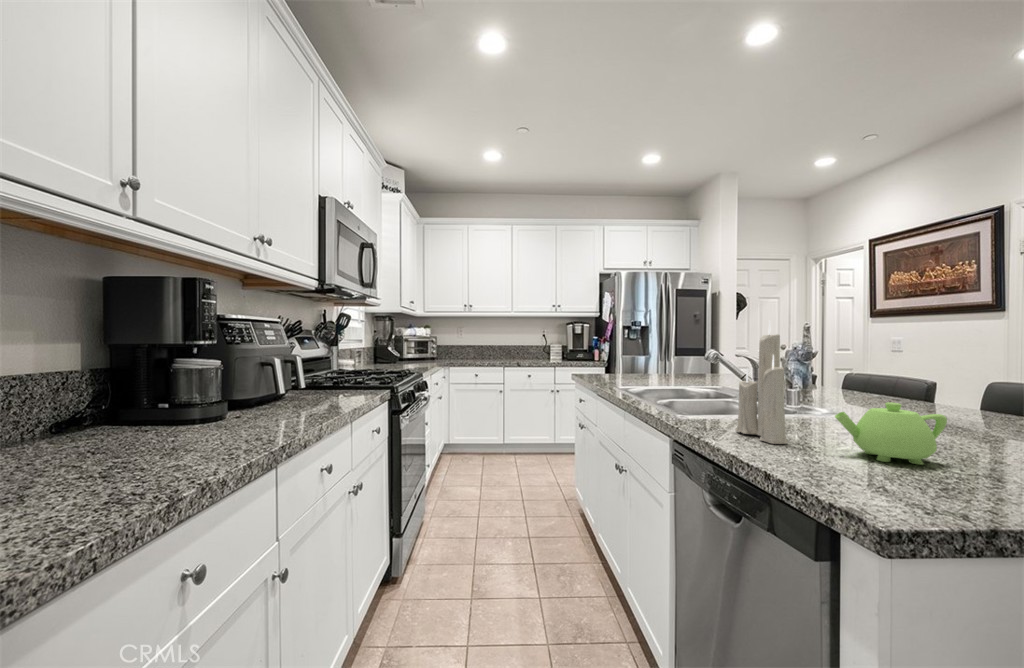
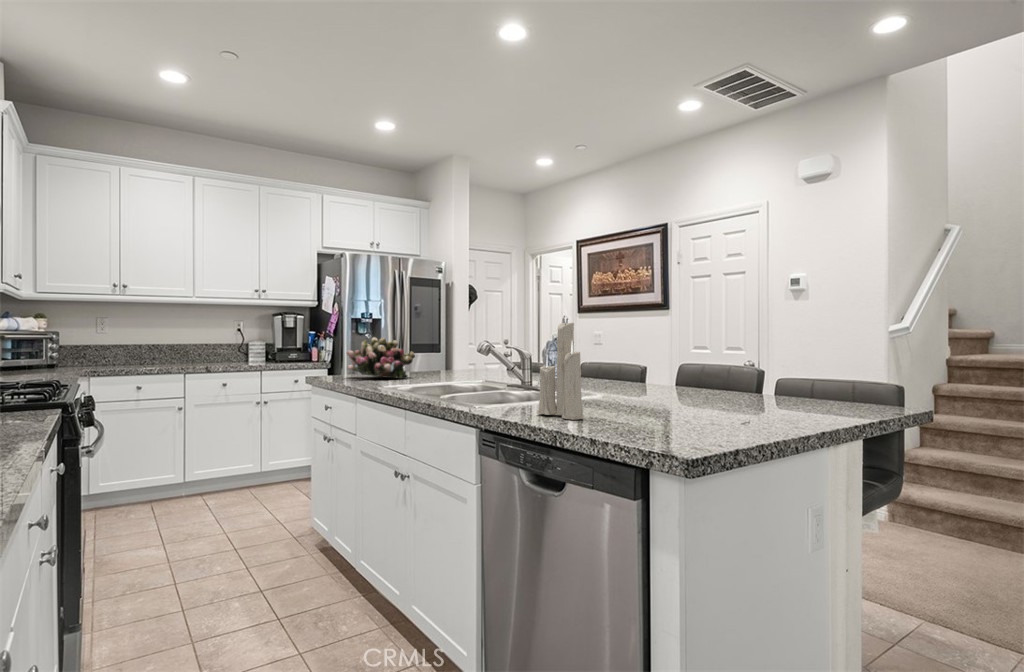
flower arrangement: none [600,343,661,380] -> present [347,337,415,379]
teapot: present [835,402,947,465] -> none [619,376,685,423]

